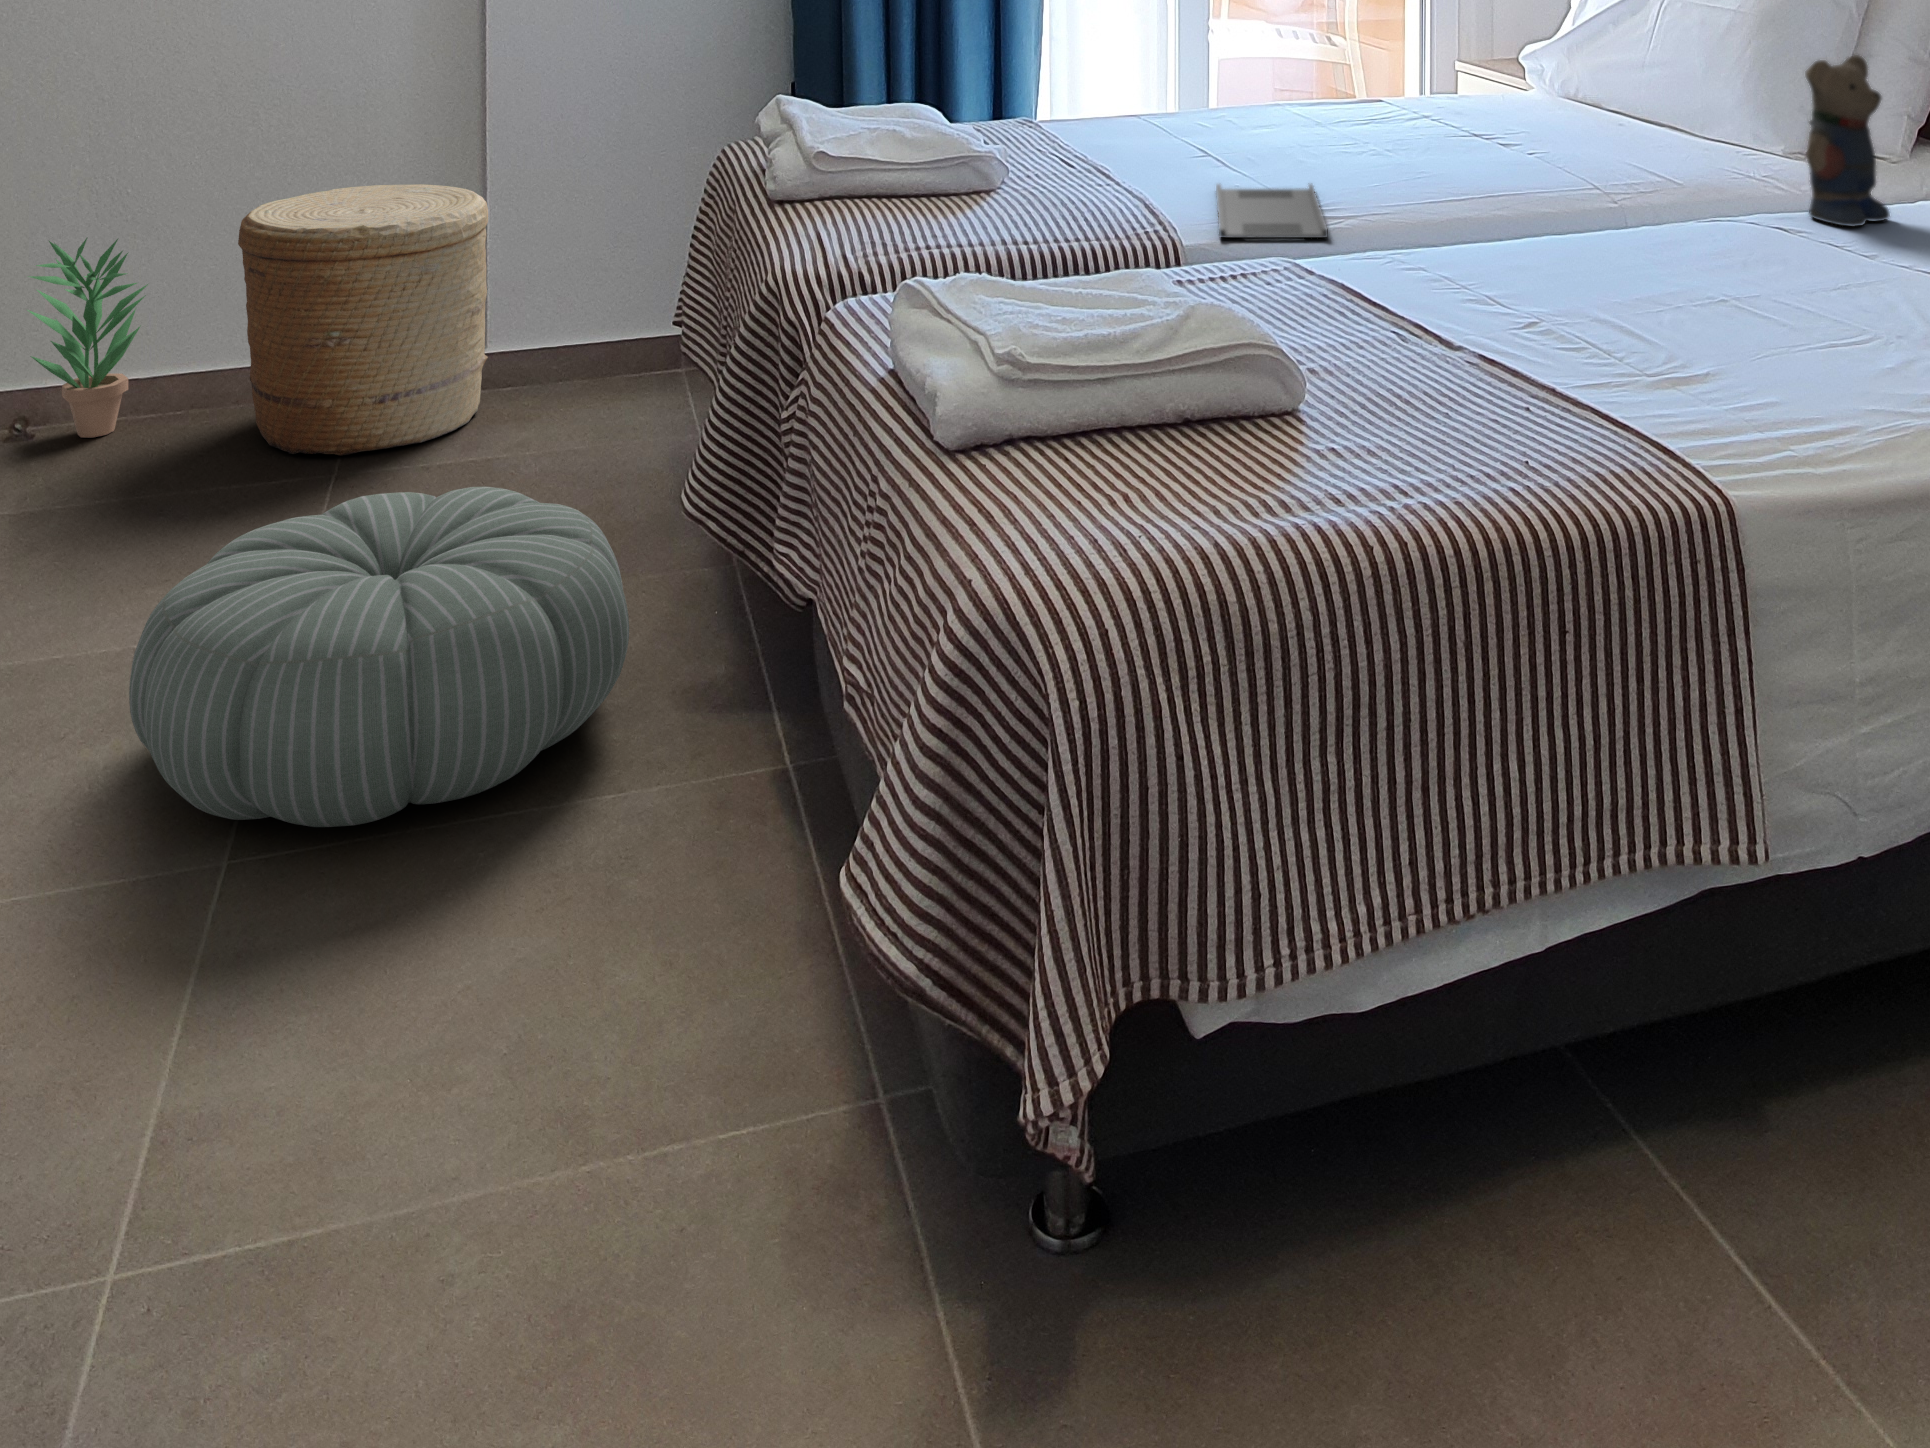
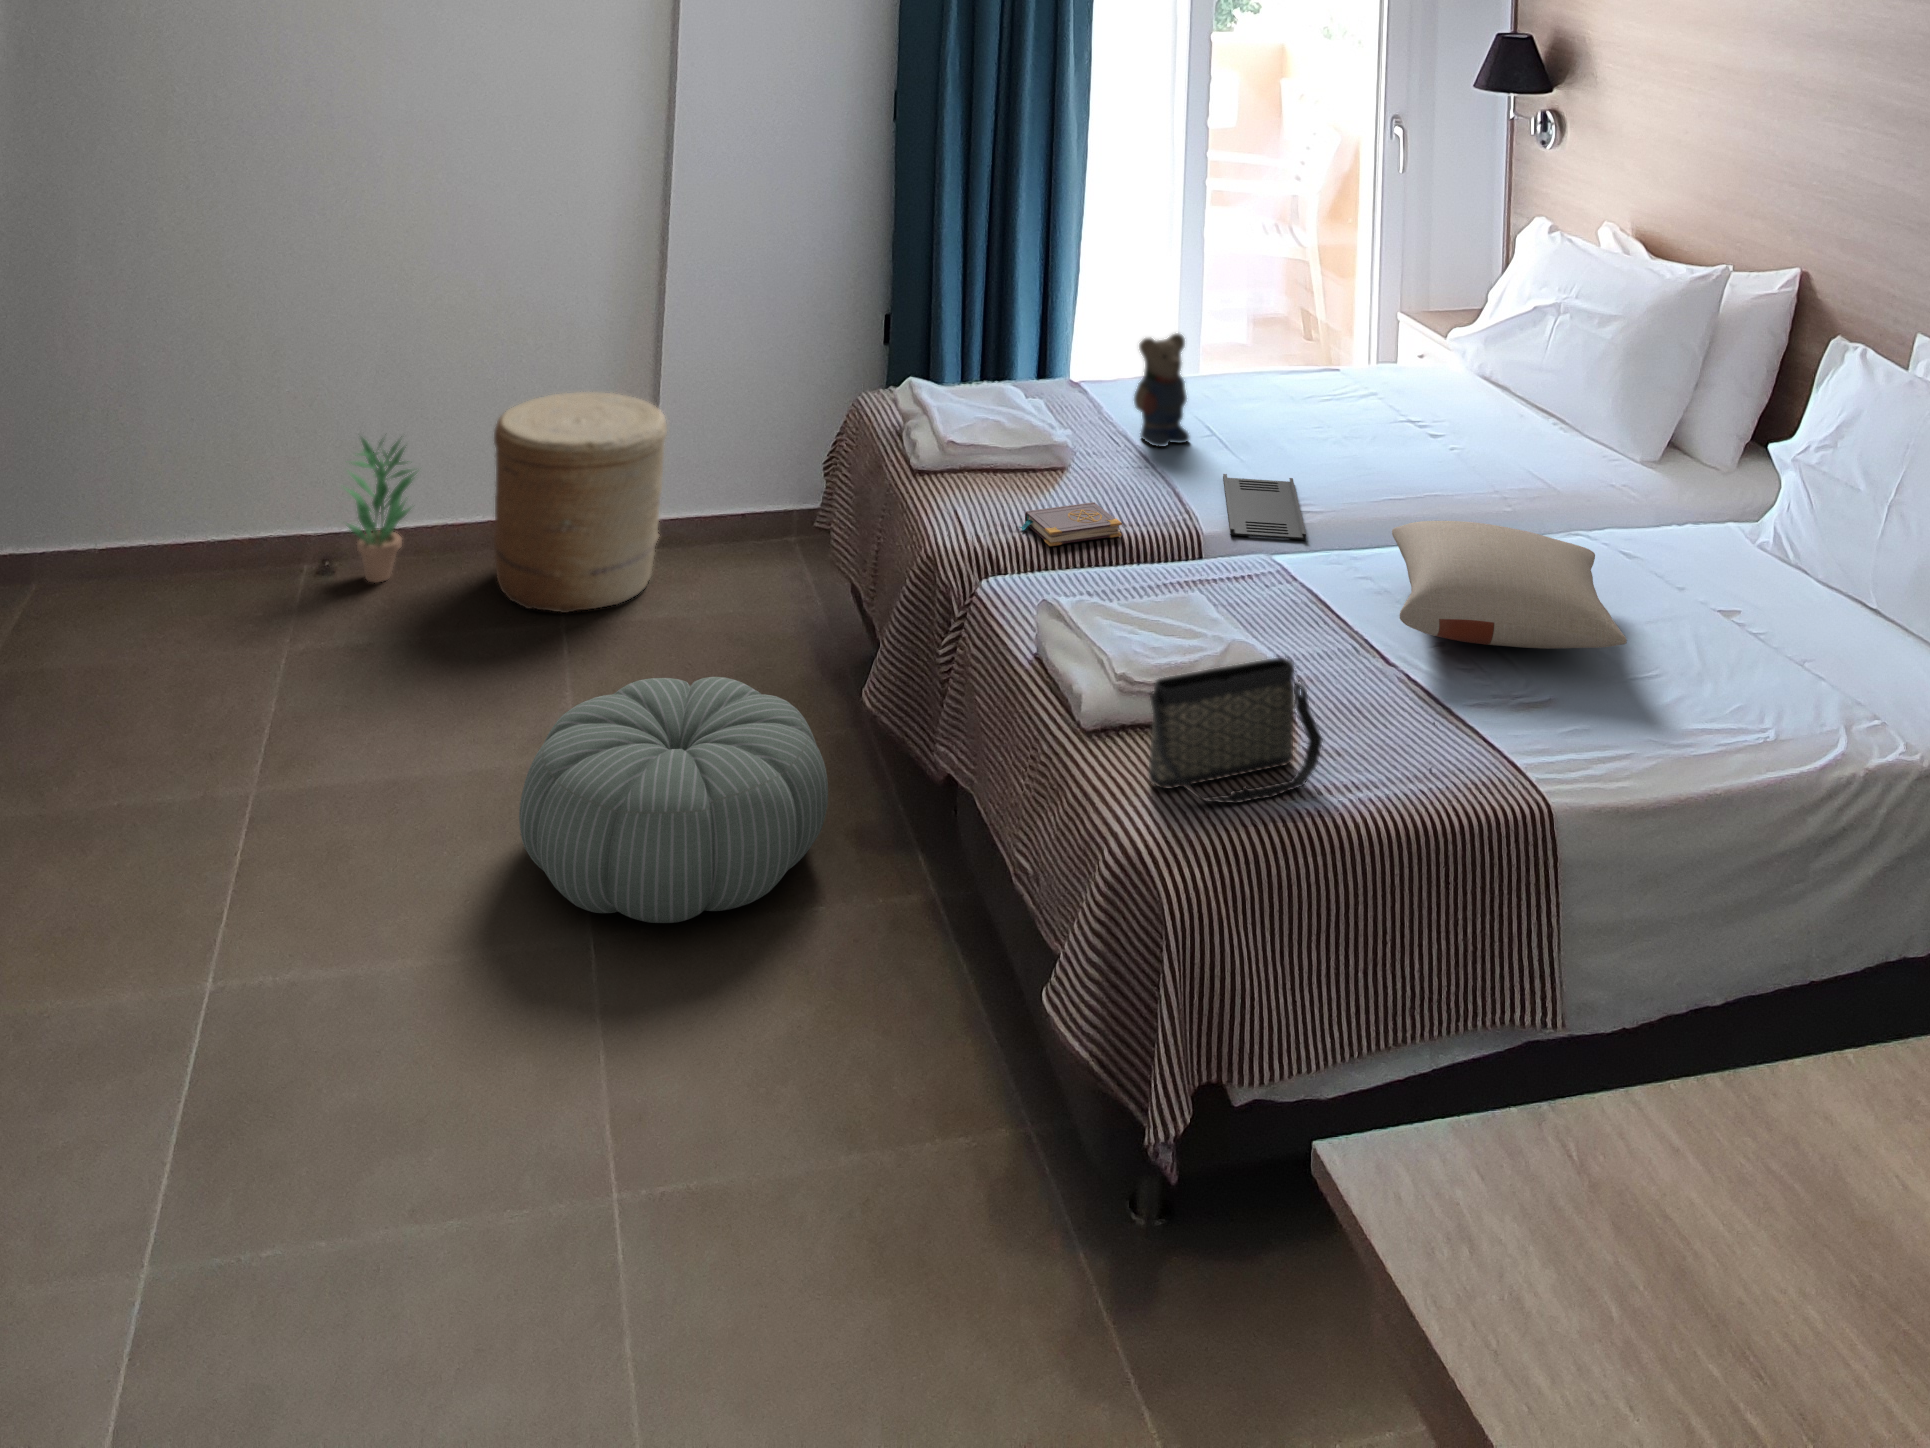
teddy bear: present [1805,55,1890,226] -> present [1134,333,1189,447]
pillow: none [1450,168,1816,319] -> present [1392,521,1627,649]
book: none [910,212,1061,260] -> present [1019,502,1122,546]
handbag: none [1036,307,1341,530] -> present [1149,658,1323,803]

